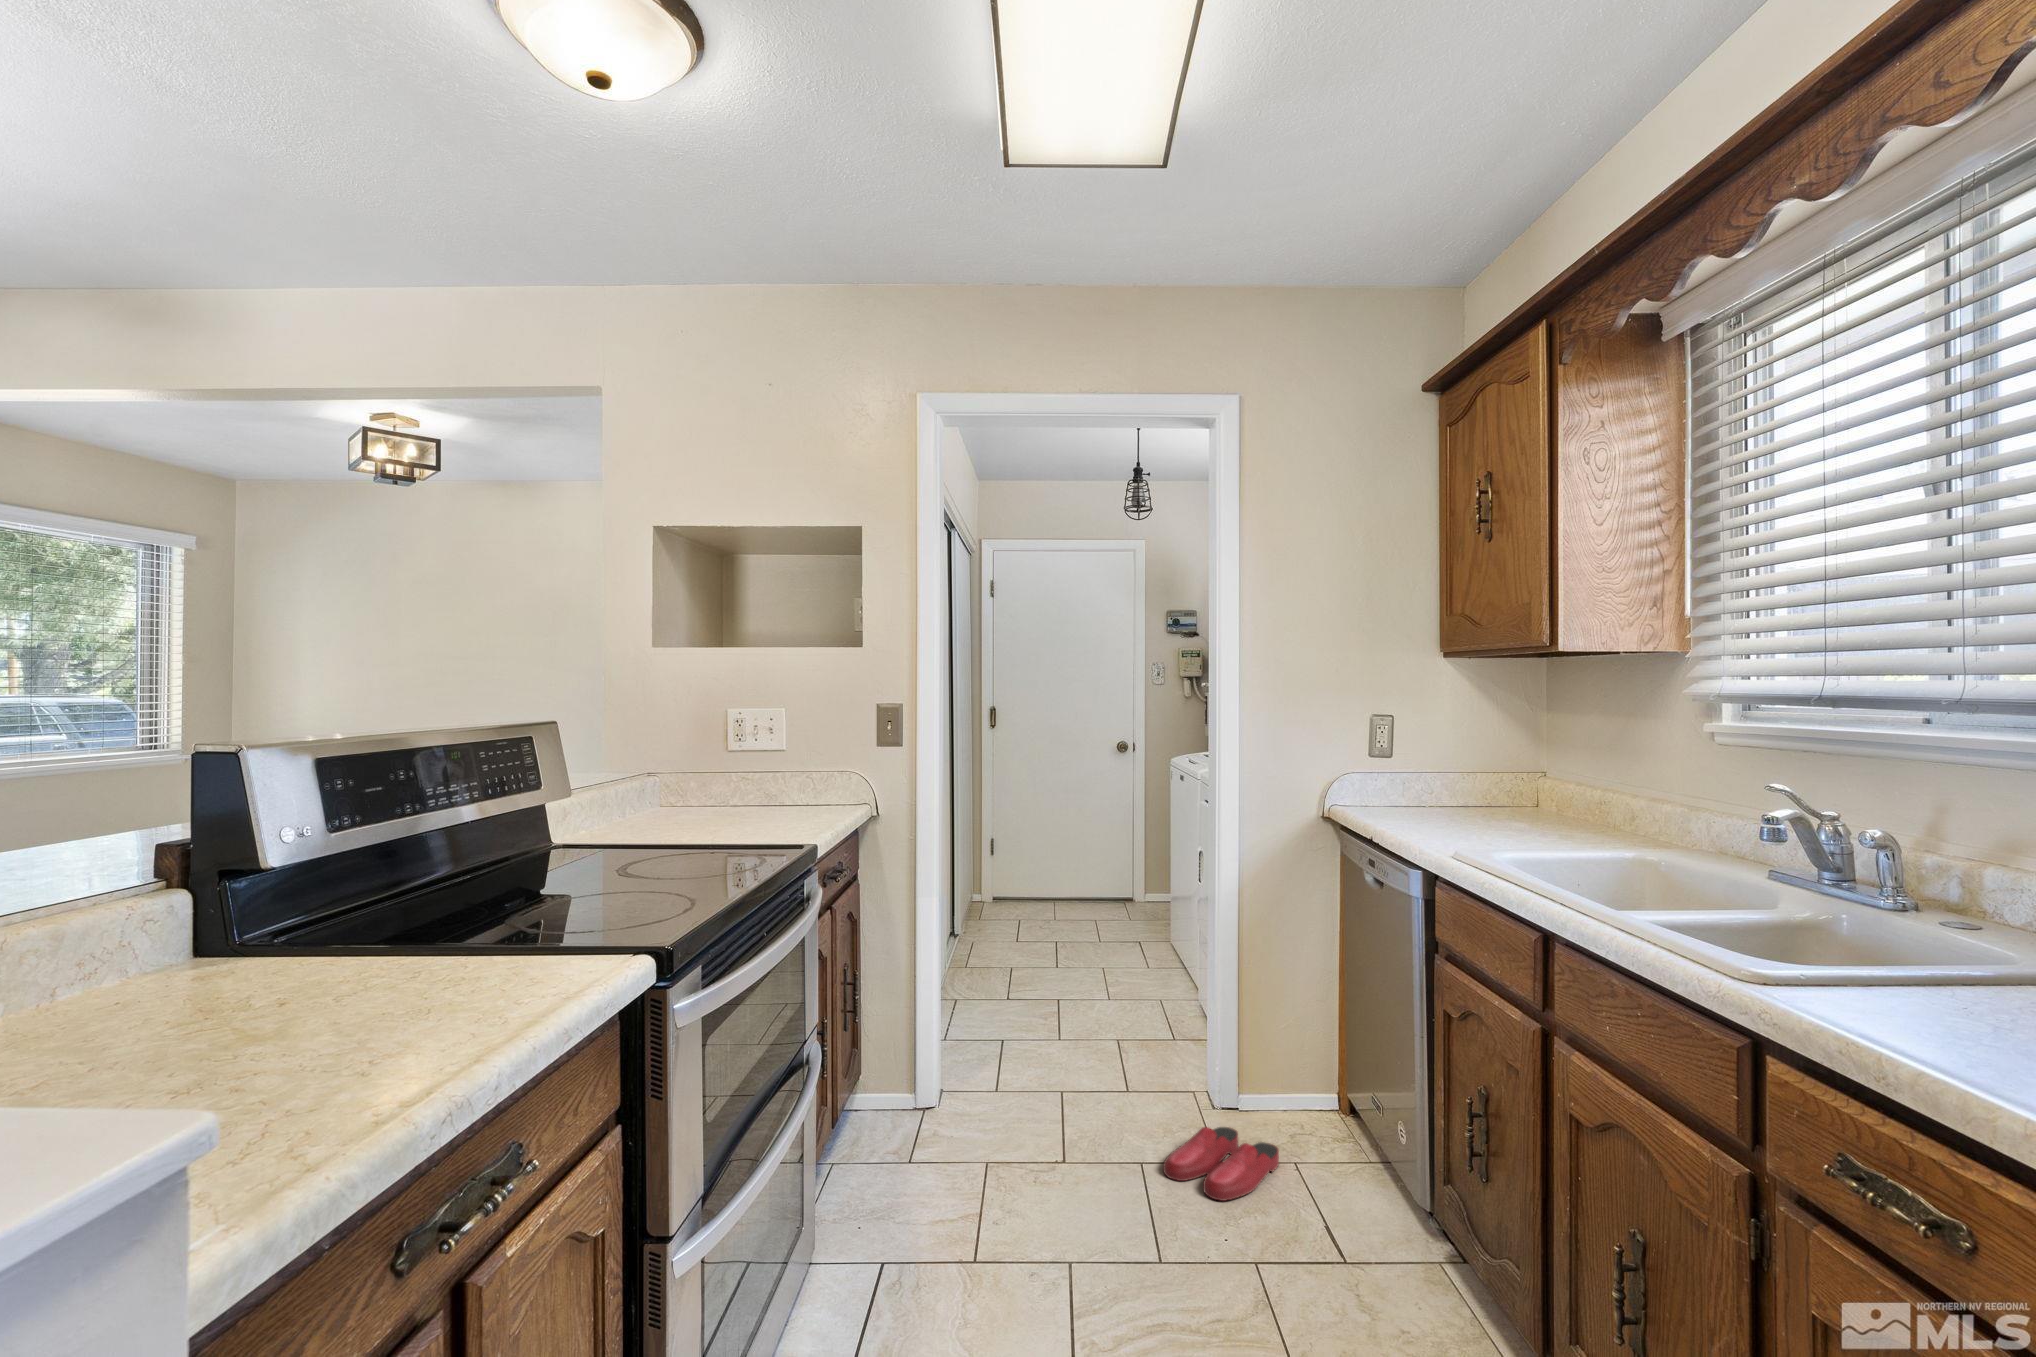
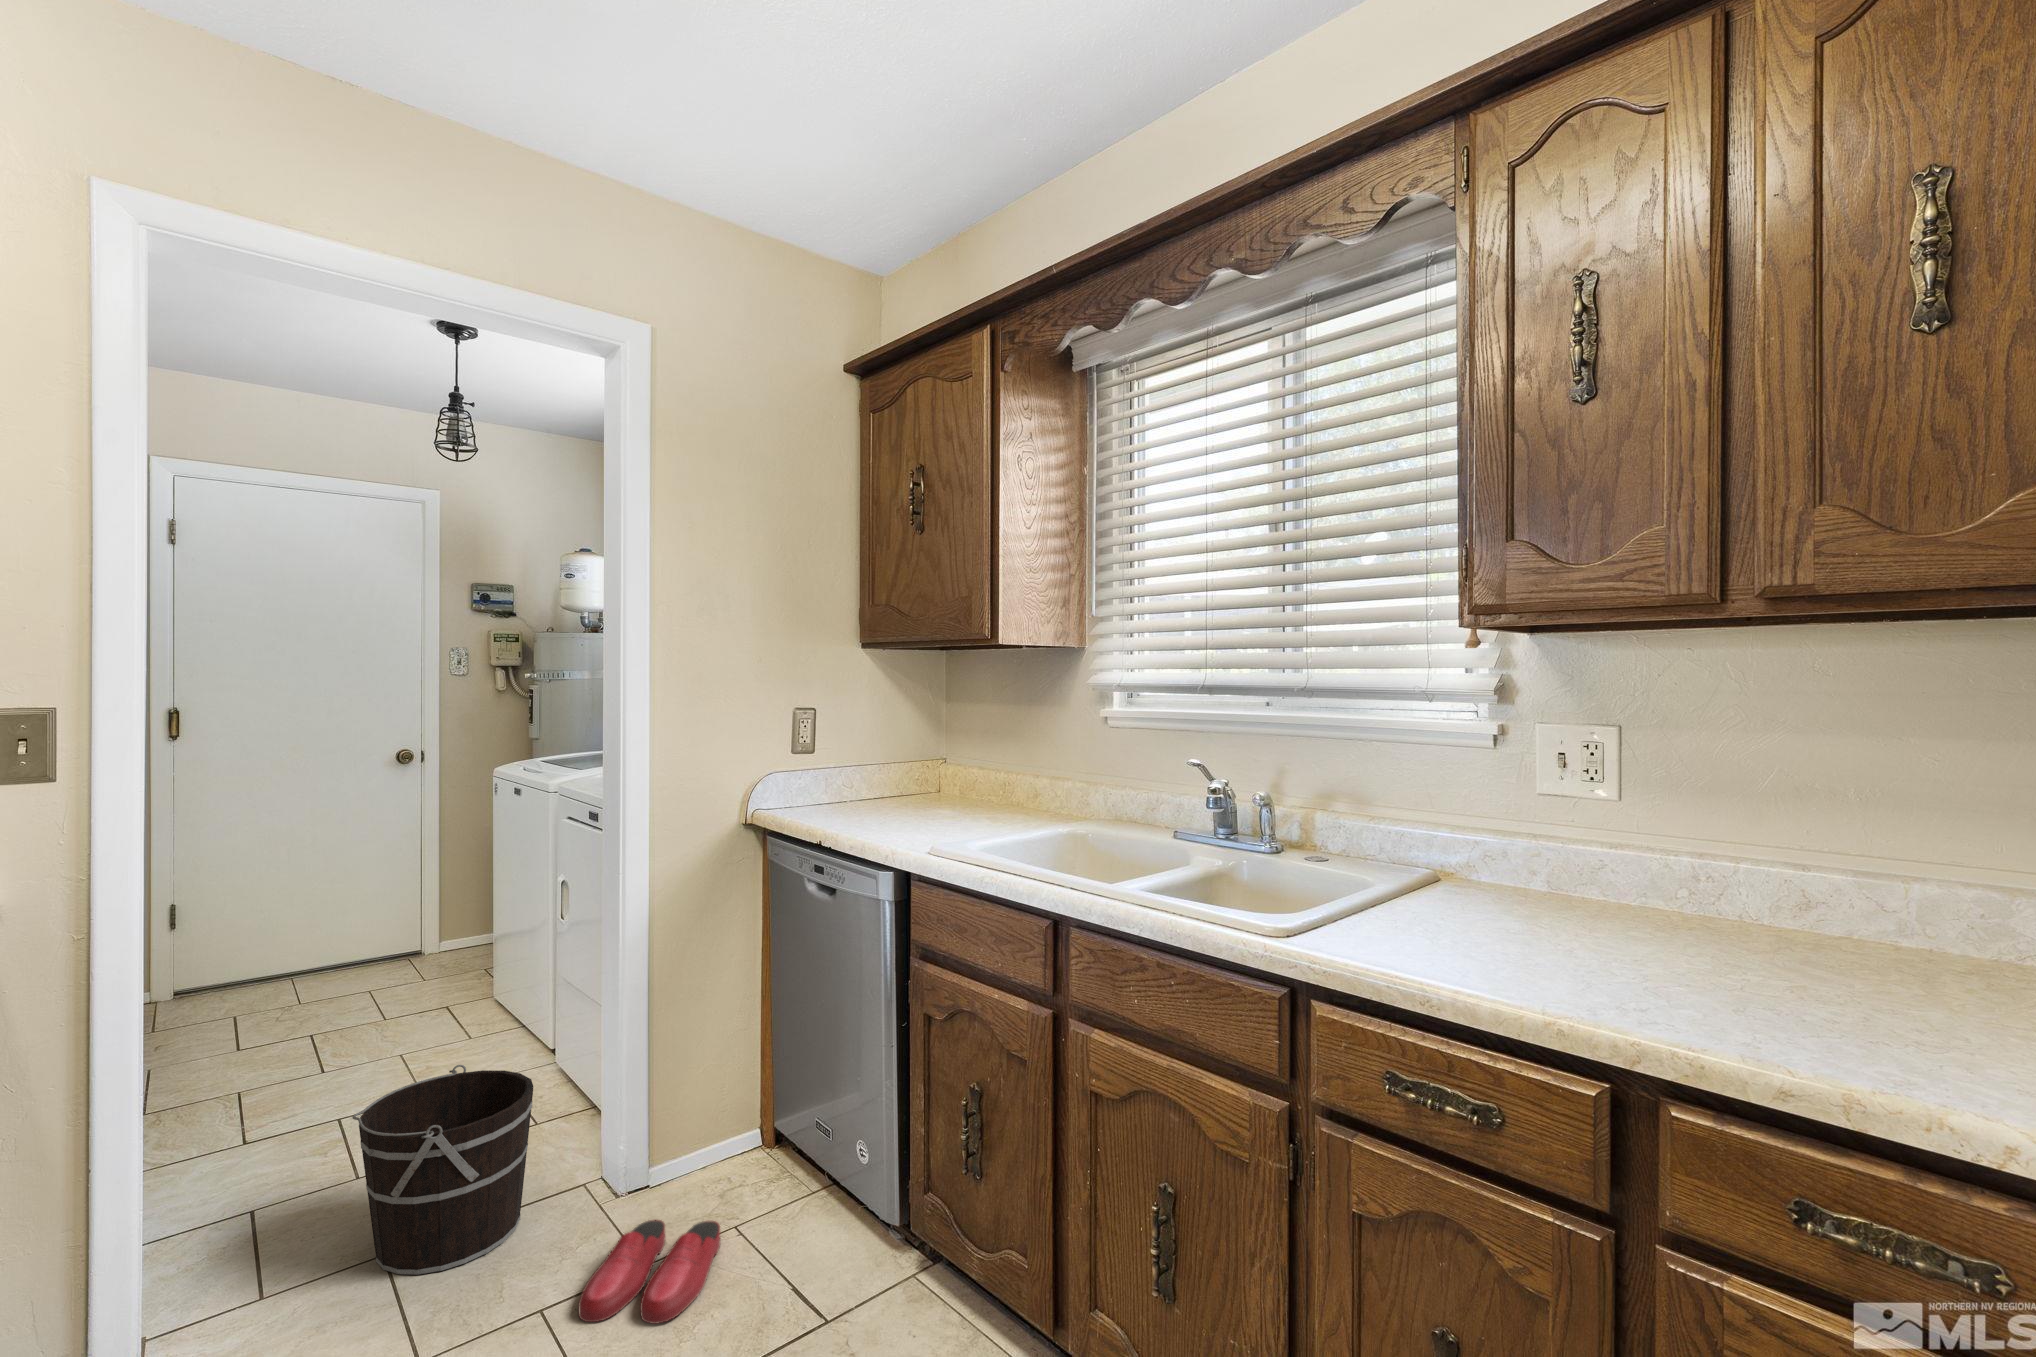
bucket: none [1046,971,1154,1110] -> present [352,1065,533,1275]

